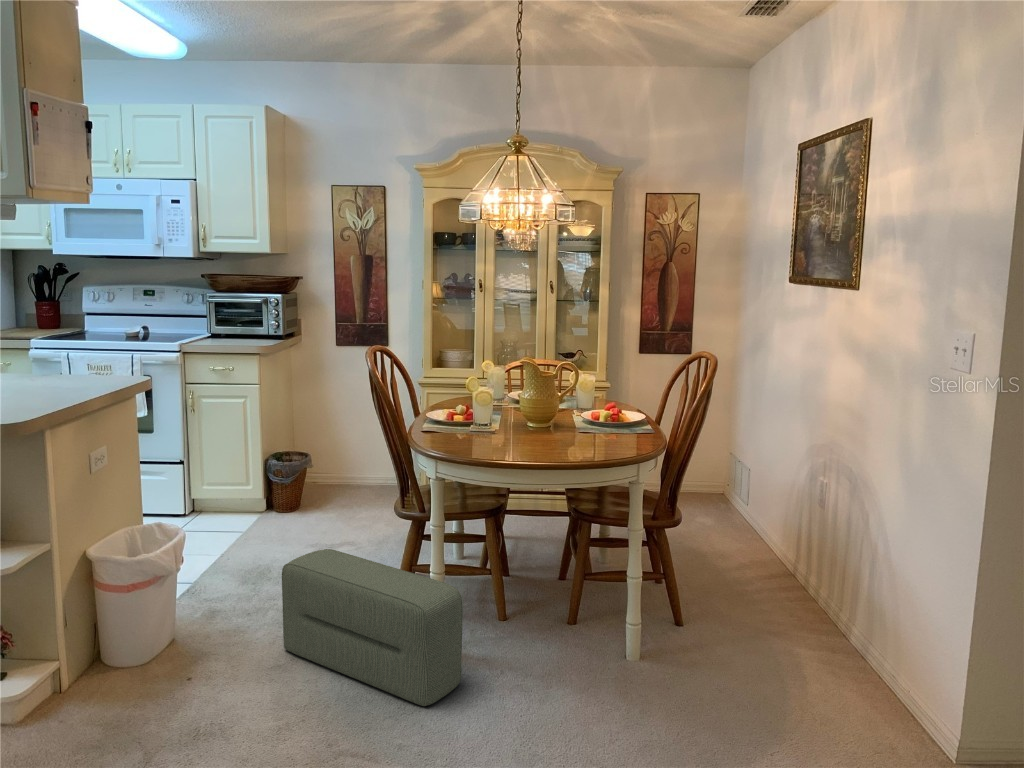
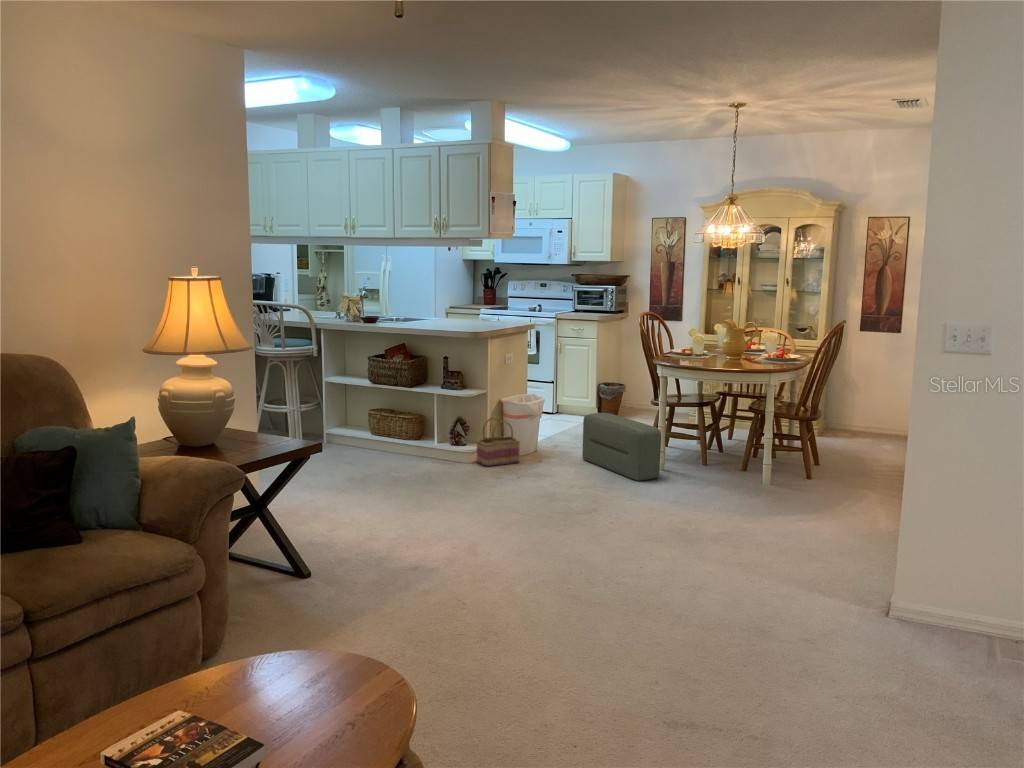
basket: none [28,607,145,739] -> present [477,417,520,466]

